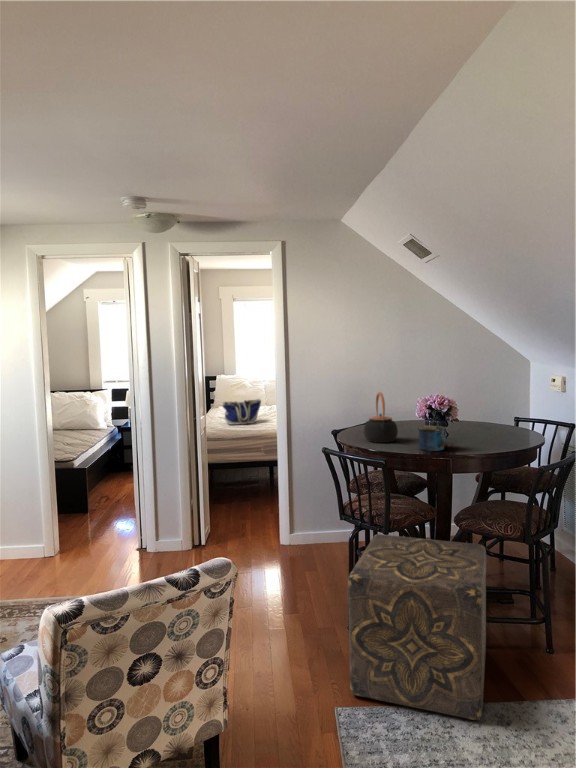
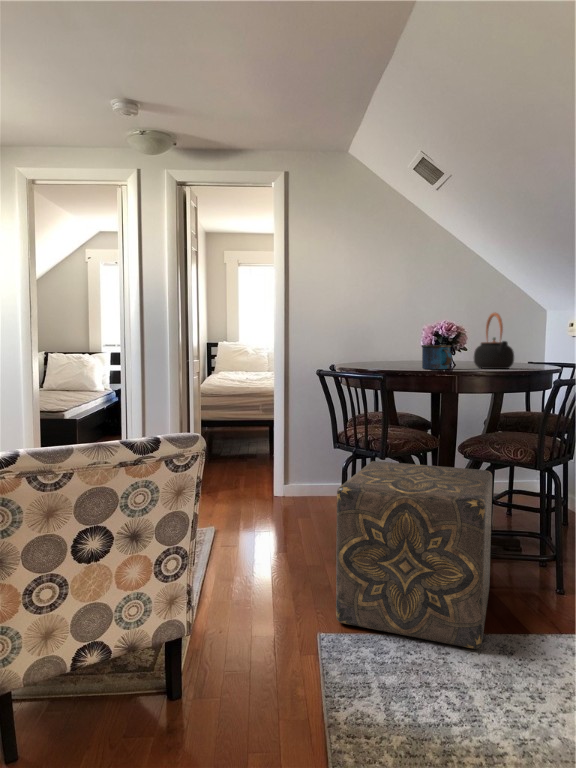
teapot: present [364,392,398,443] -> present [474,313,514,369]
tote bag: present [222,399,261,425] -> none [220,357,262,383]

